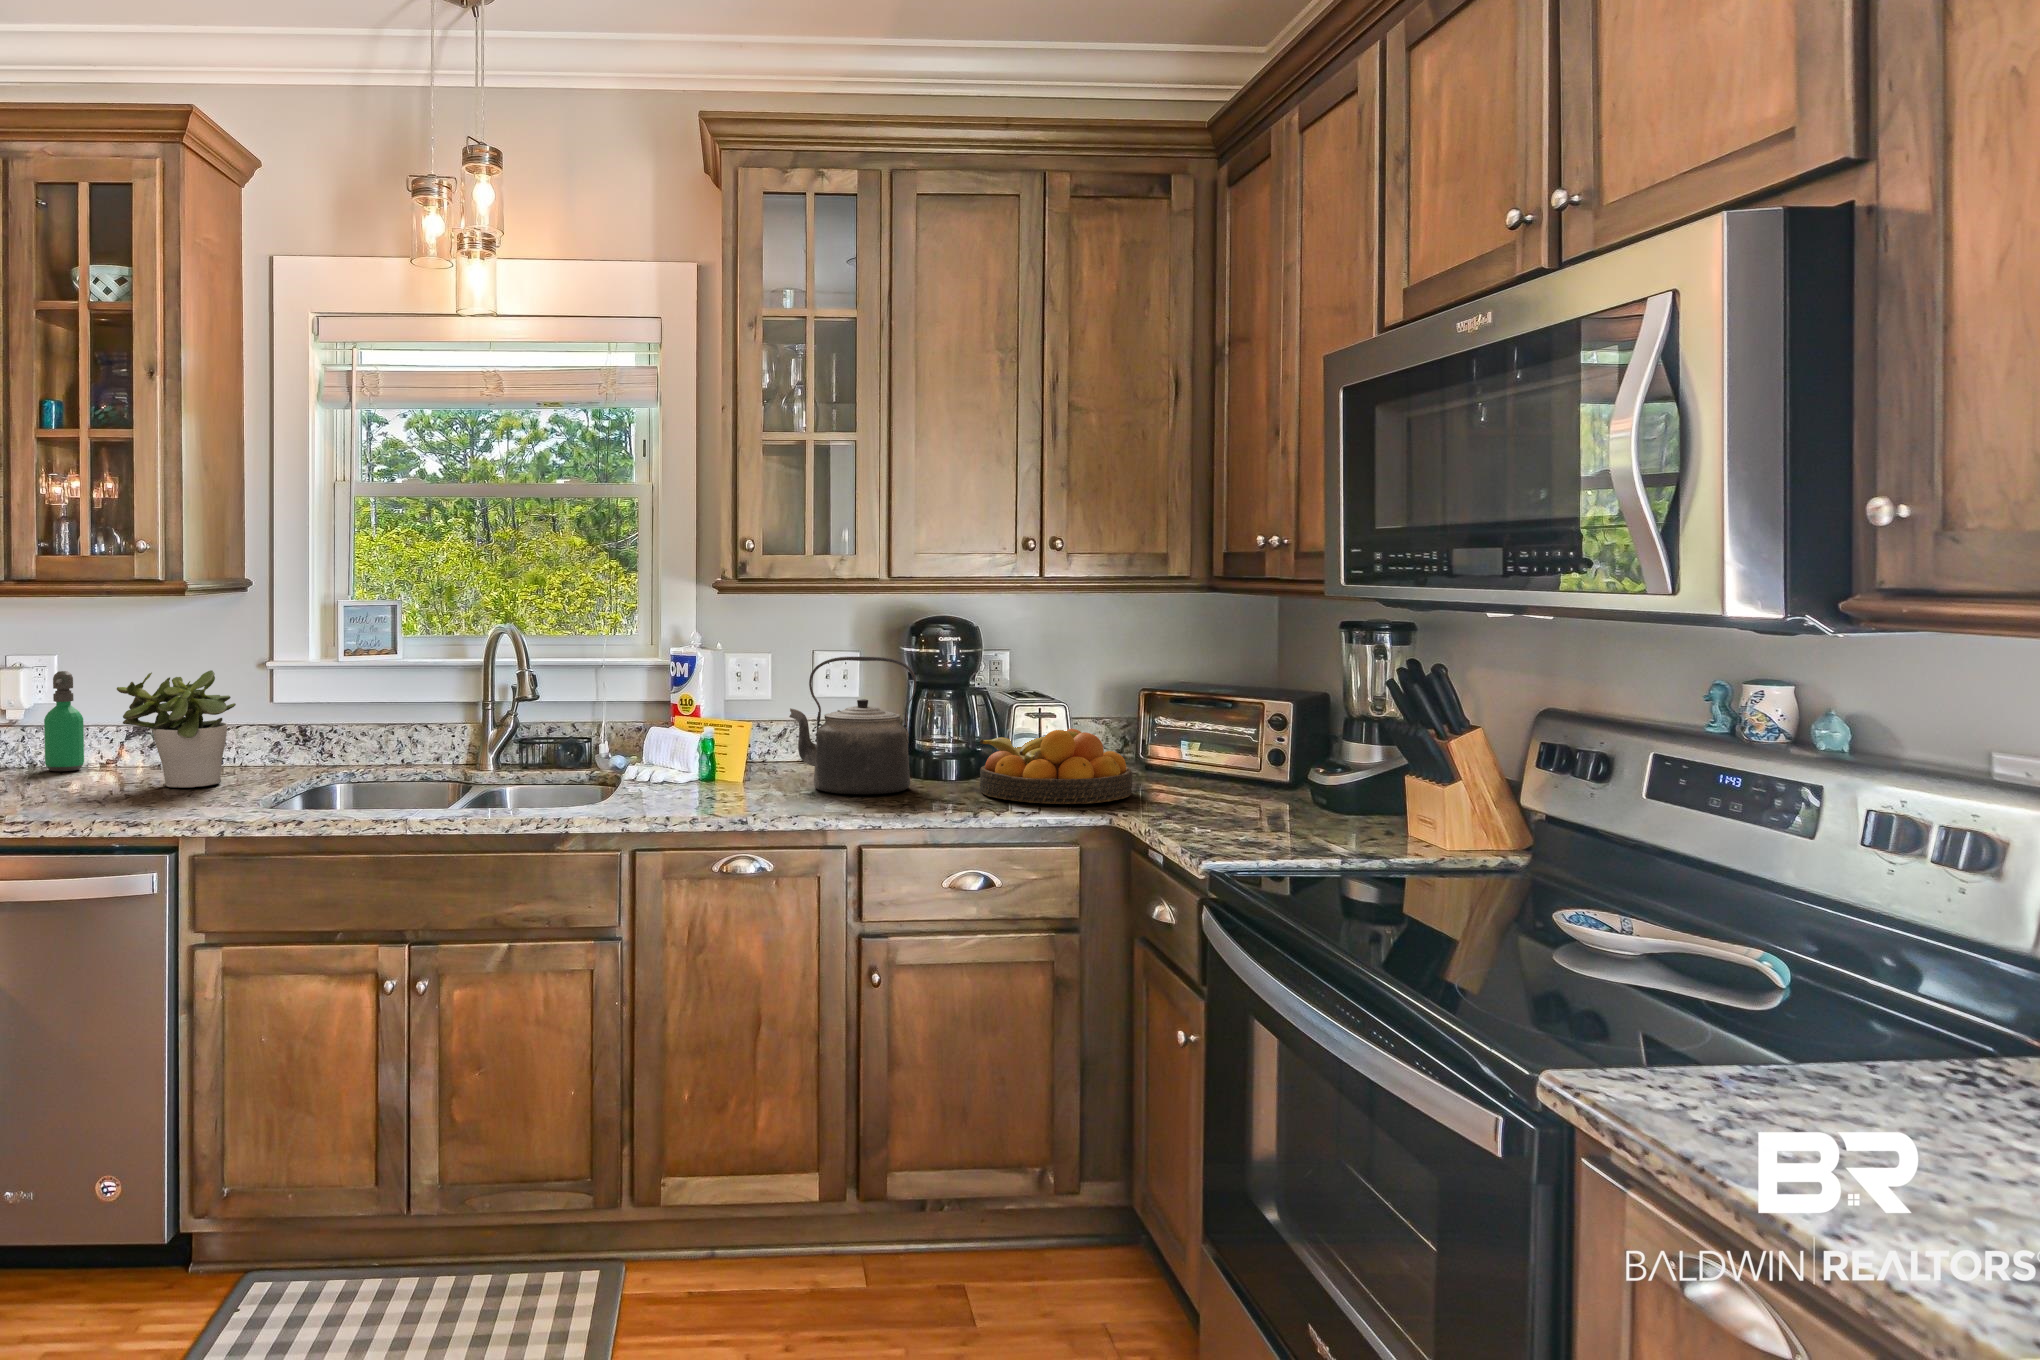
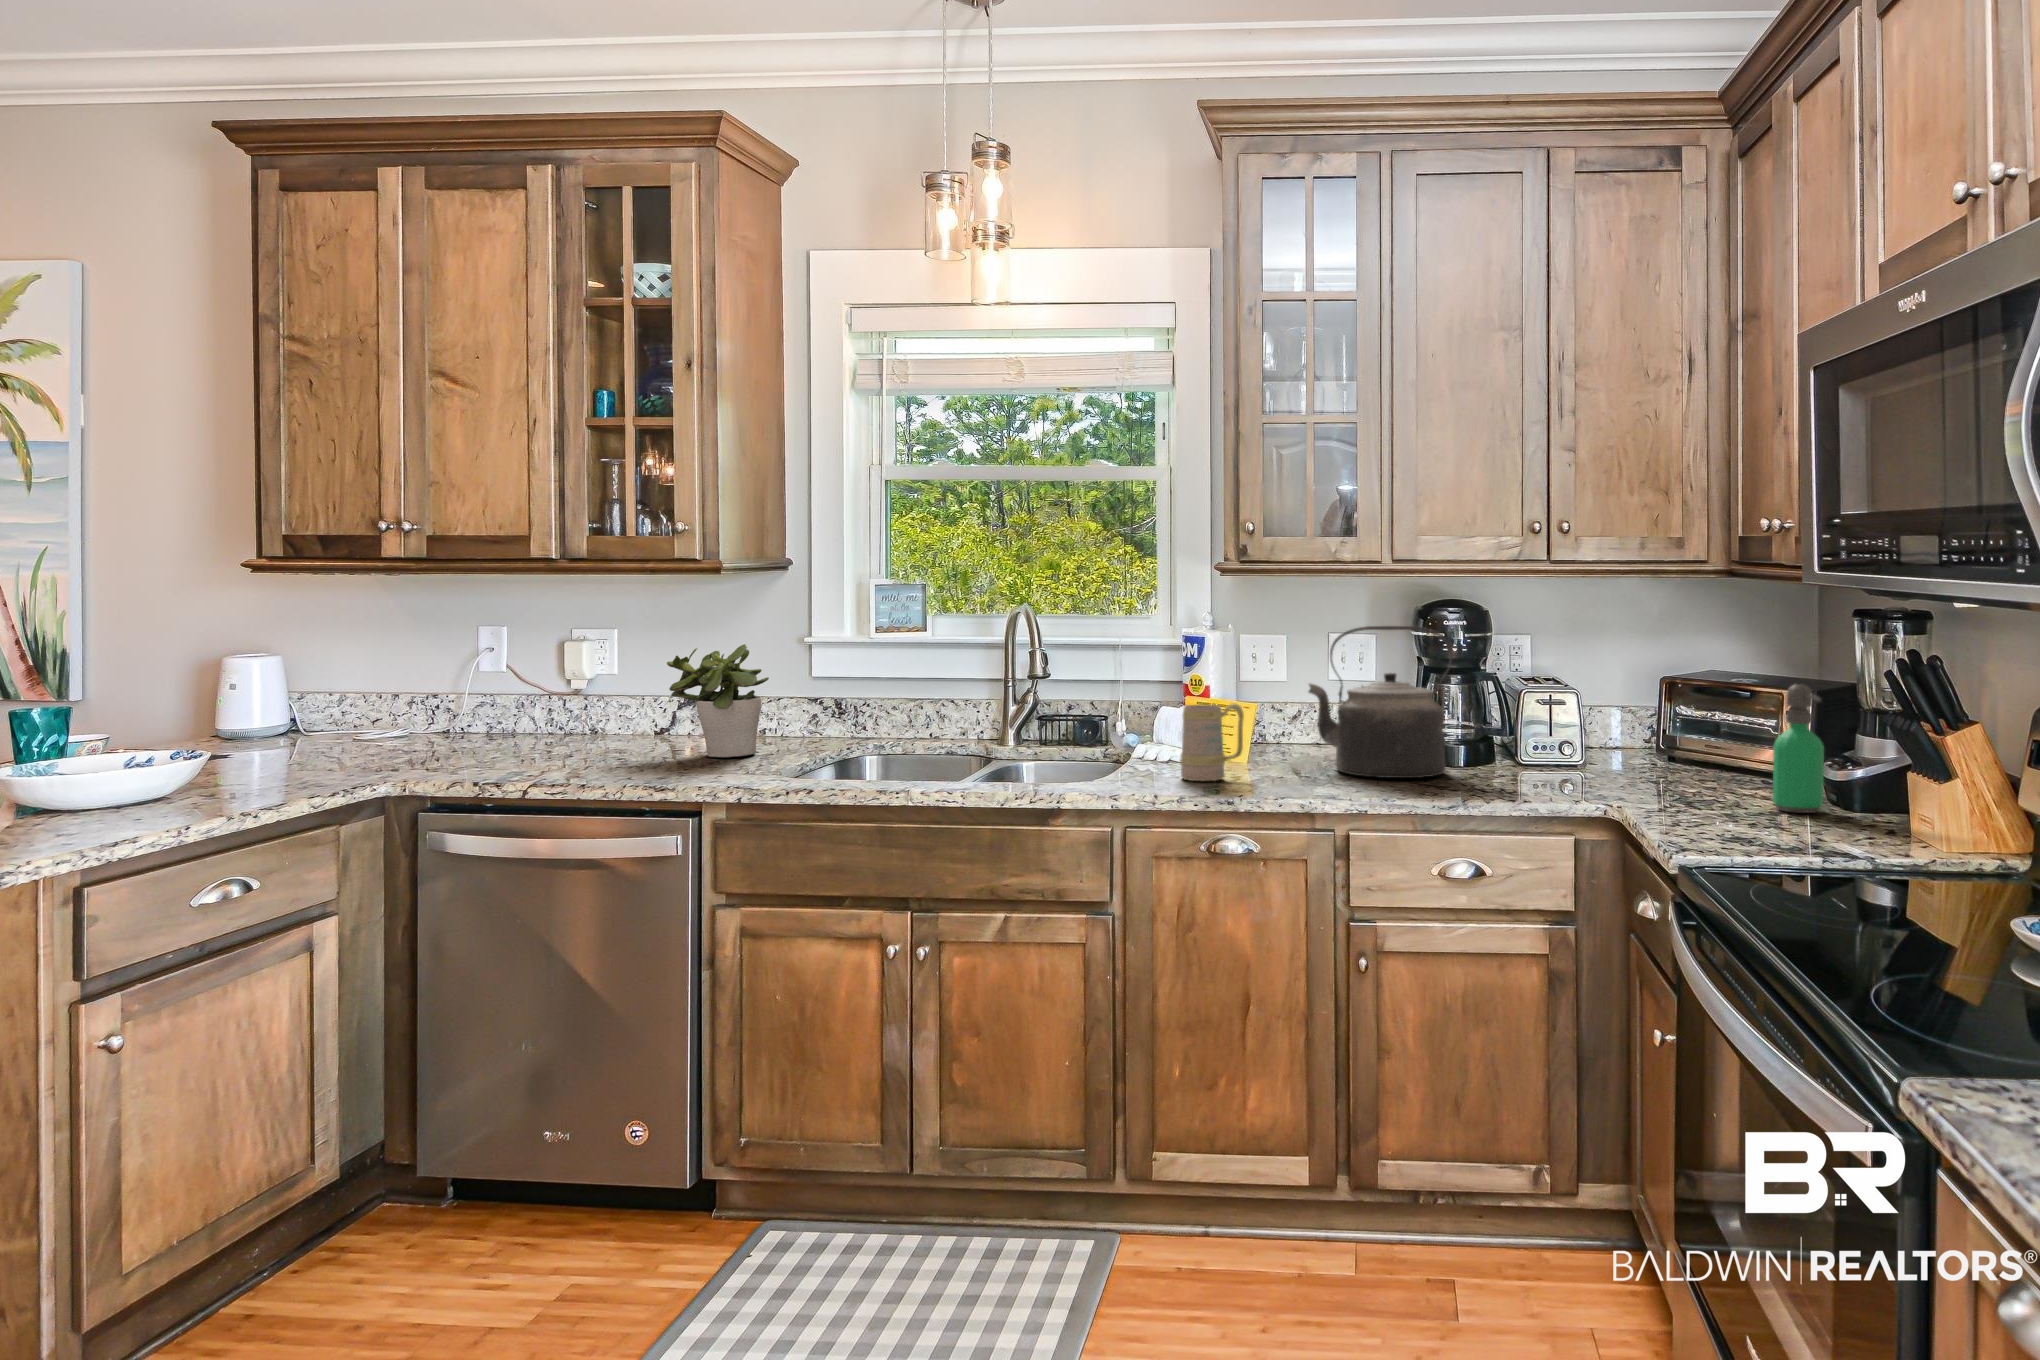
soap dispenser: present [44,671,84,771] -> present [1773,684,1824,813]
mug: none [670,729,729,801] -> present [1180,703,1244,781]
fruit bowl: present [980,729,1132,804] -> none [1527,700,1725,794]

